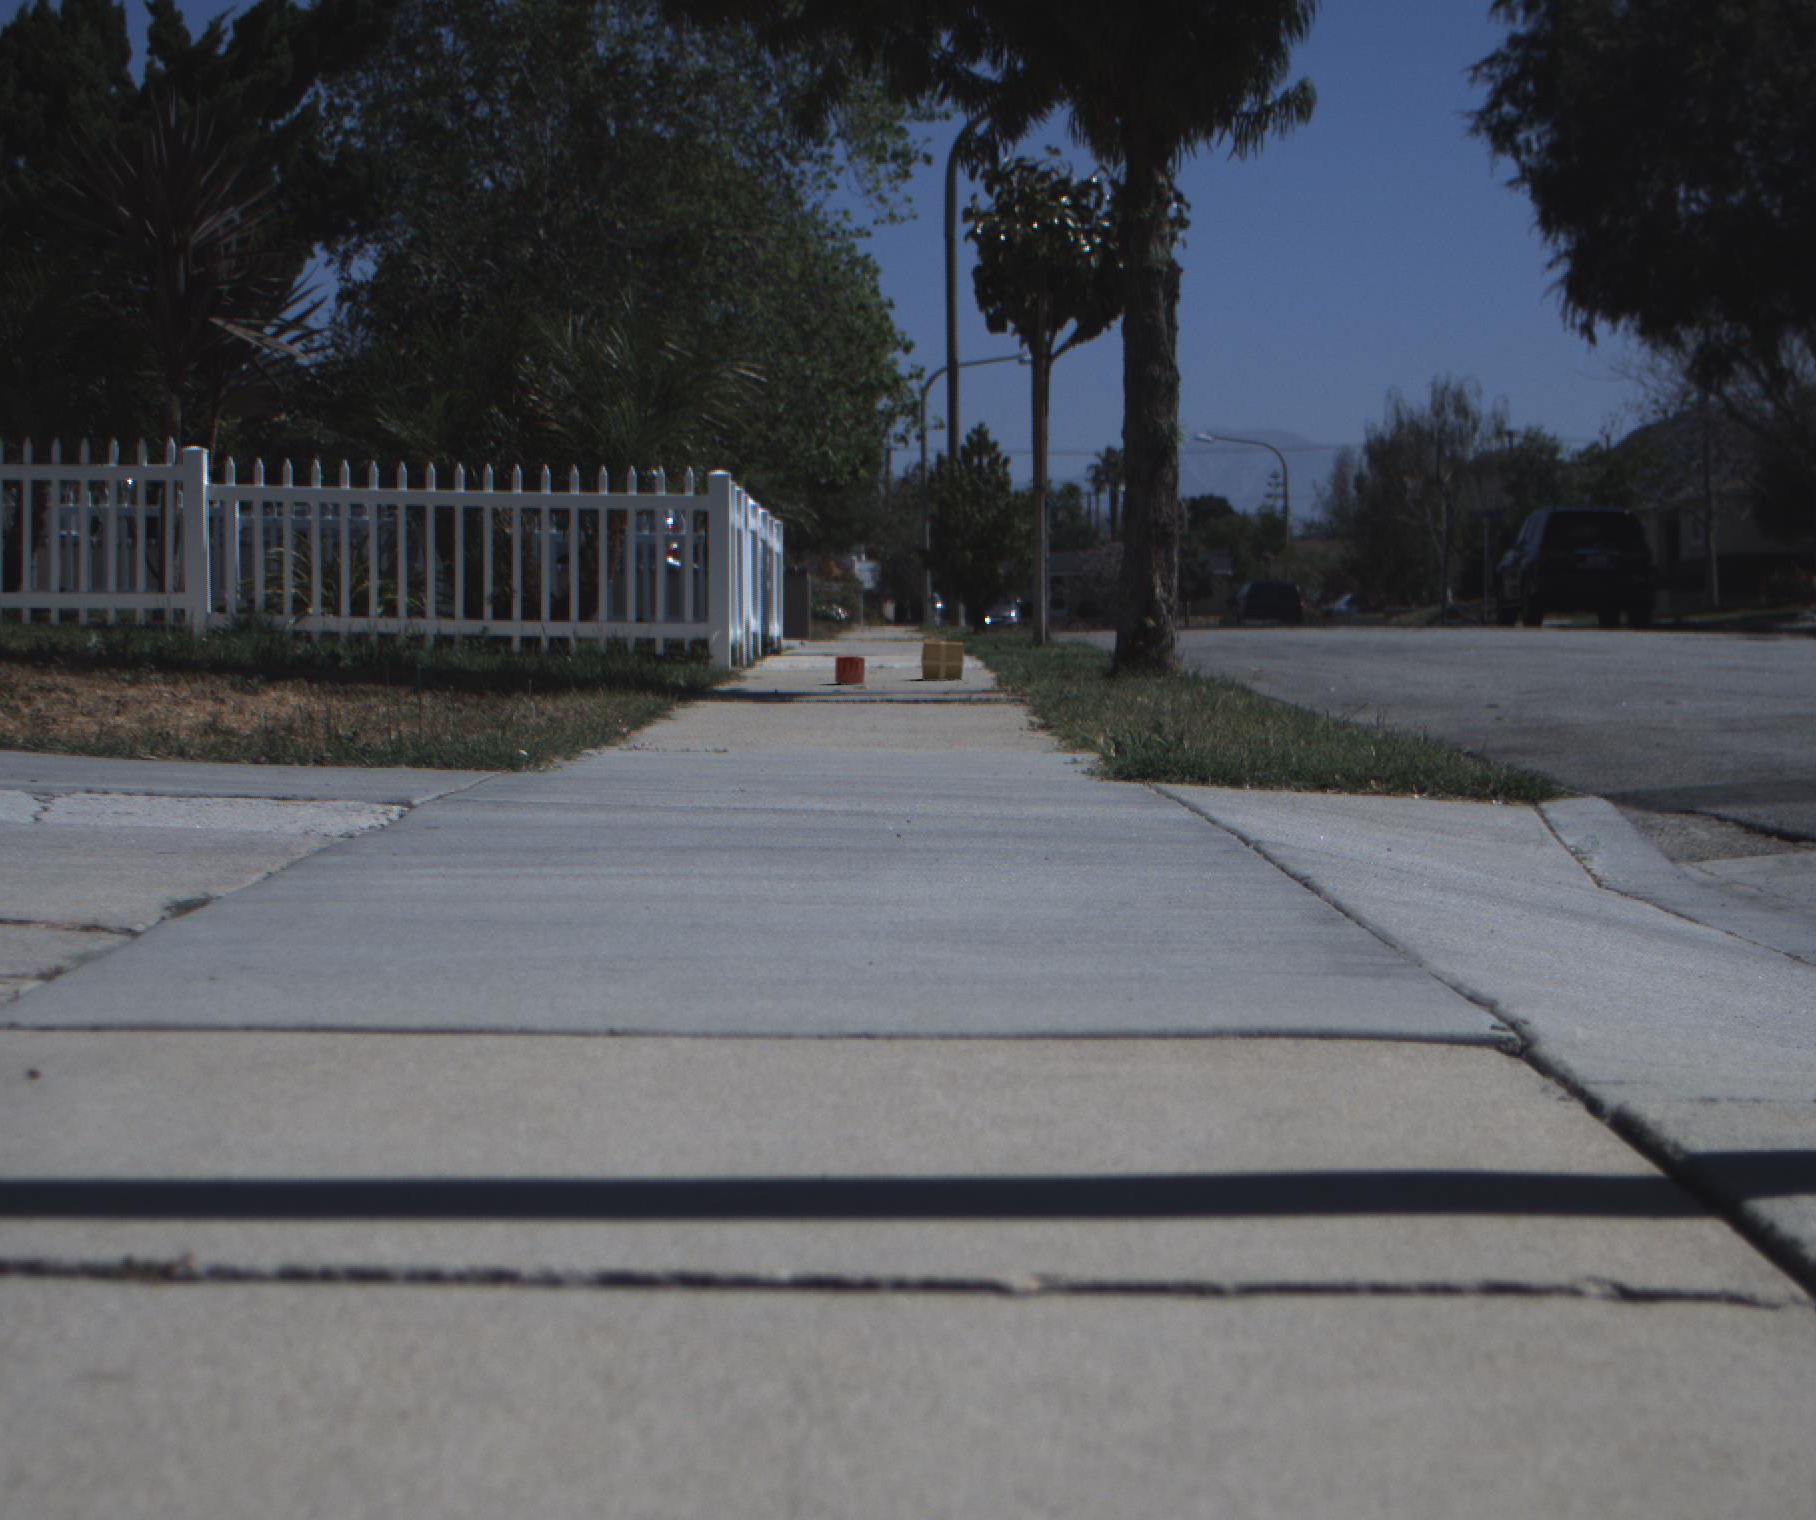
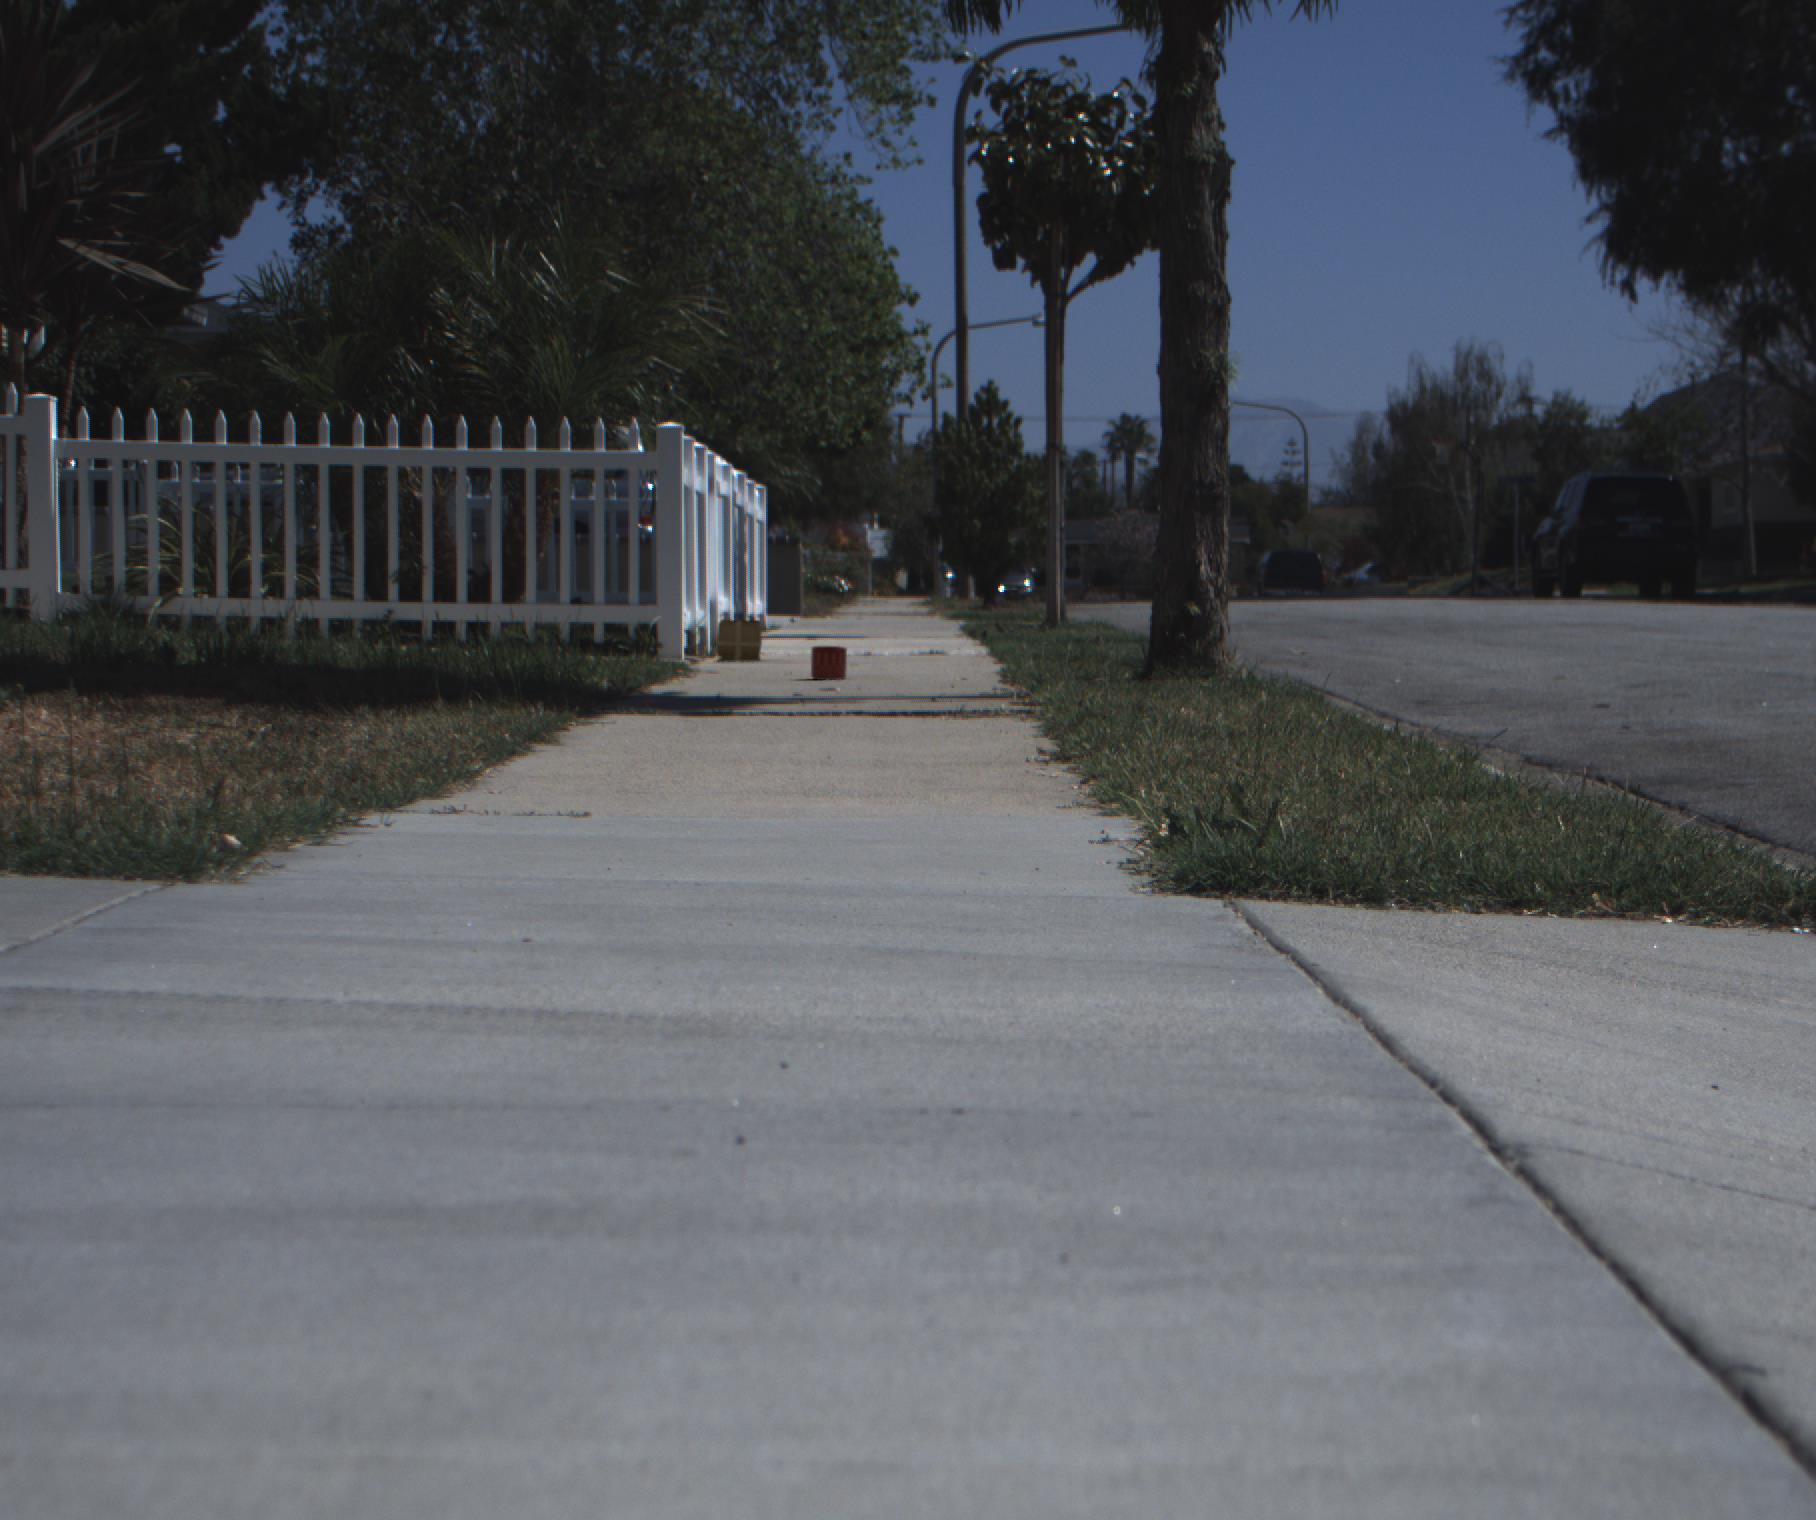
cardboard box: present [921,639,964,681] -> present [717,619,762,662]

